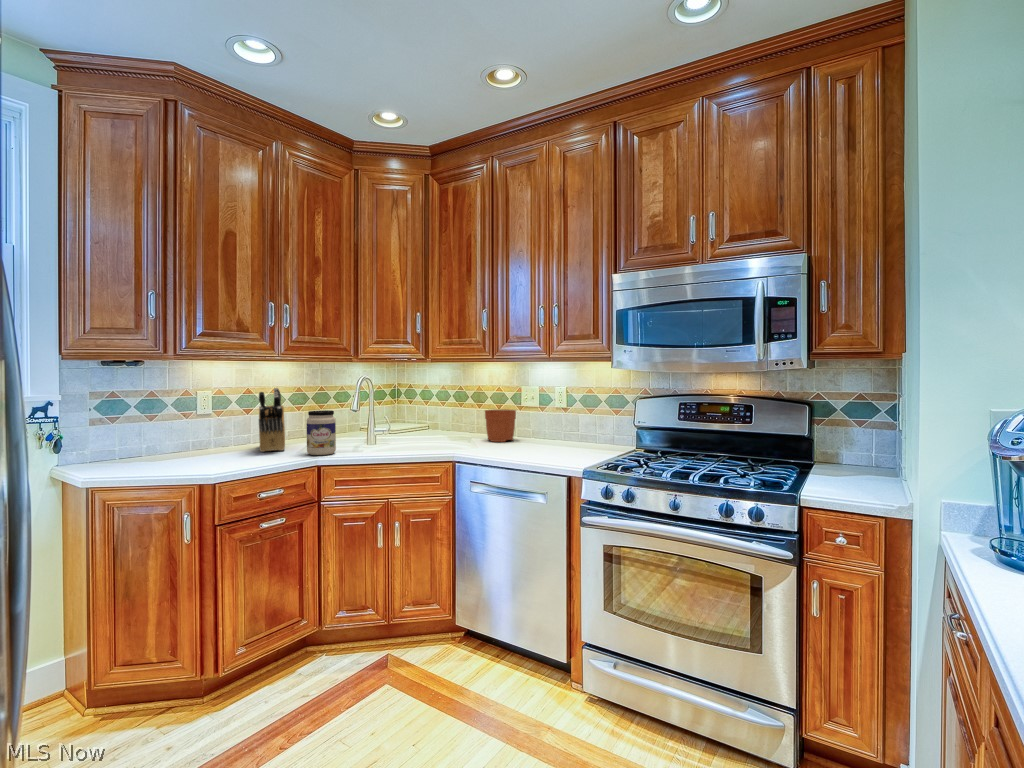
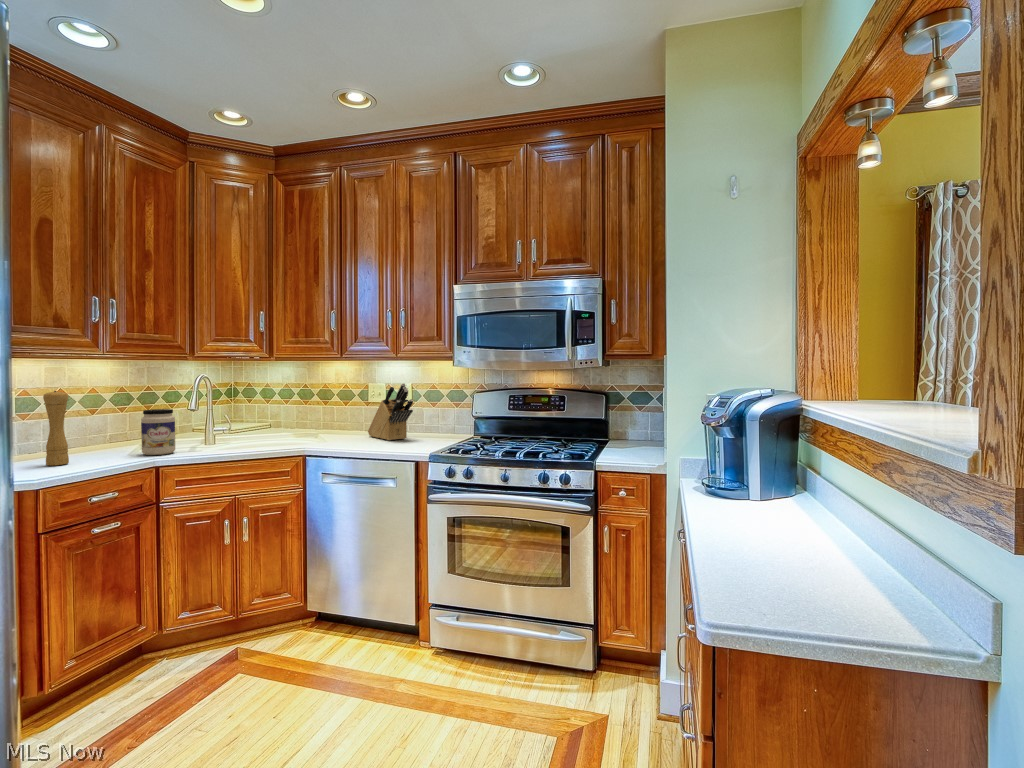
knife block: present [259,388,285,452] -> present [368,383,413,441]
pepper mill: none [226,392,246,462] -> present [43,391,69,466]
plant pot: present [485,409,516,442] -> none [332,392,363,436]

